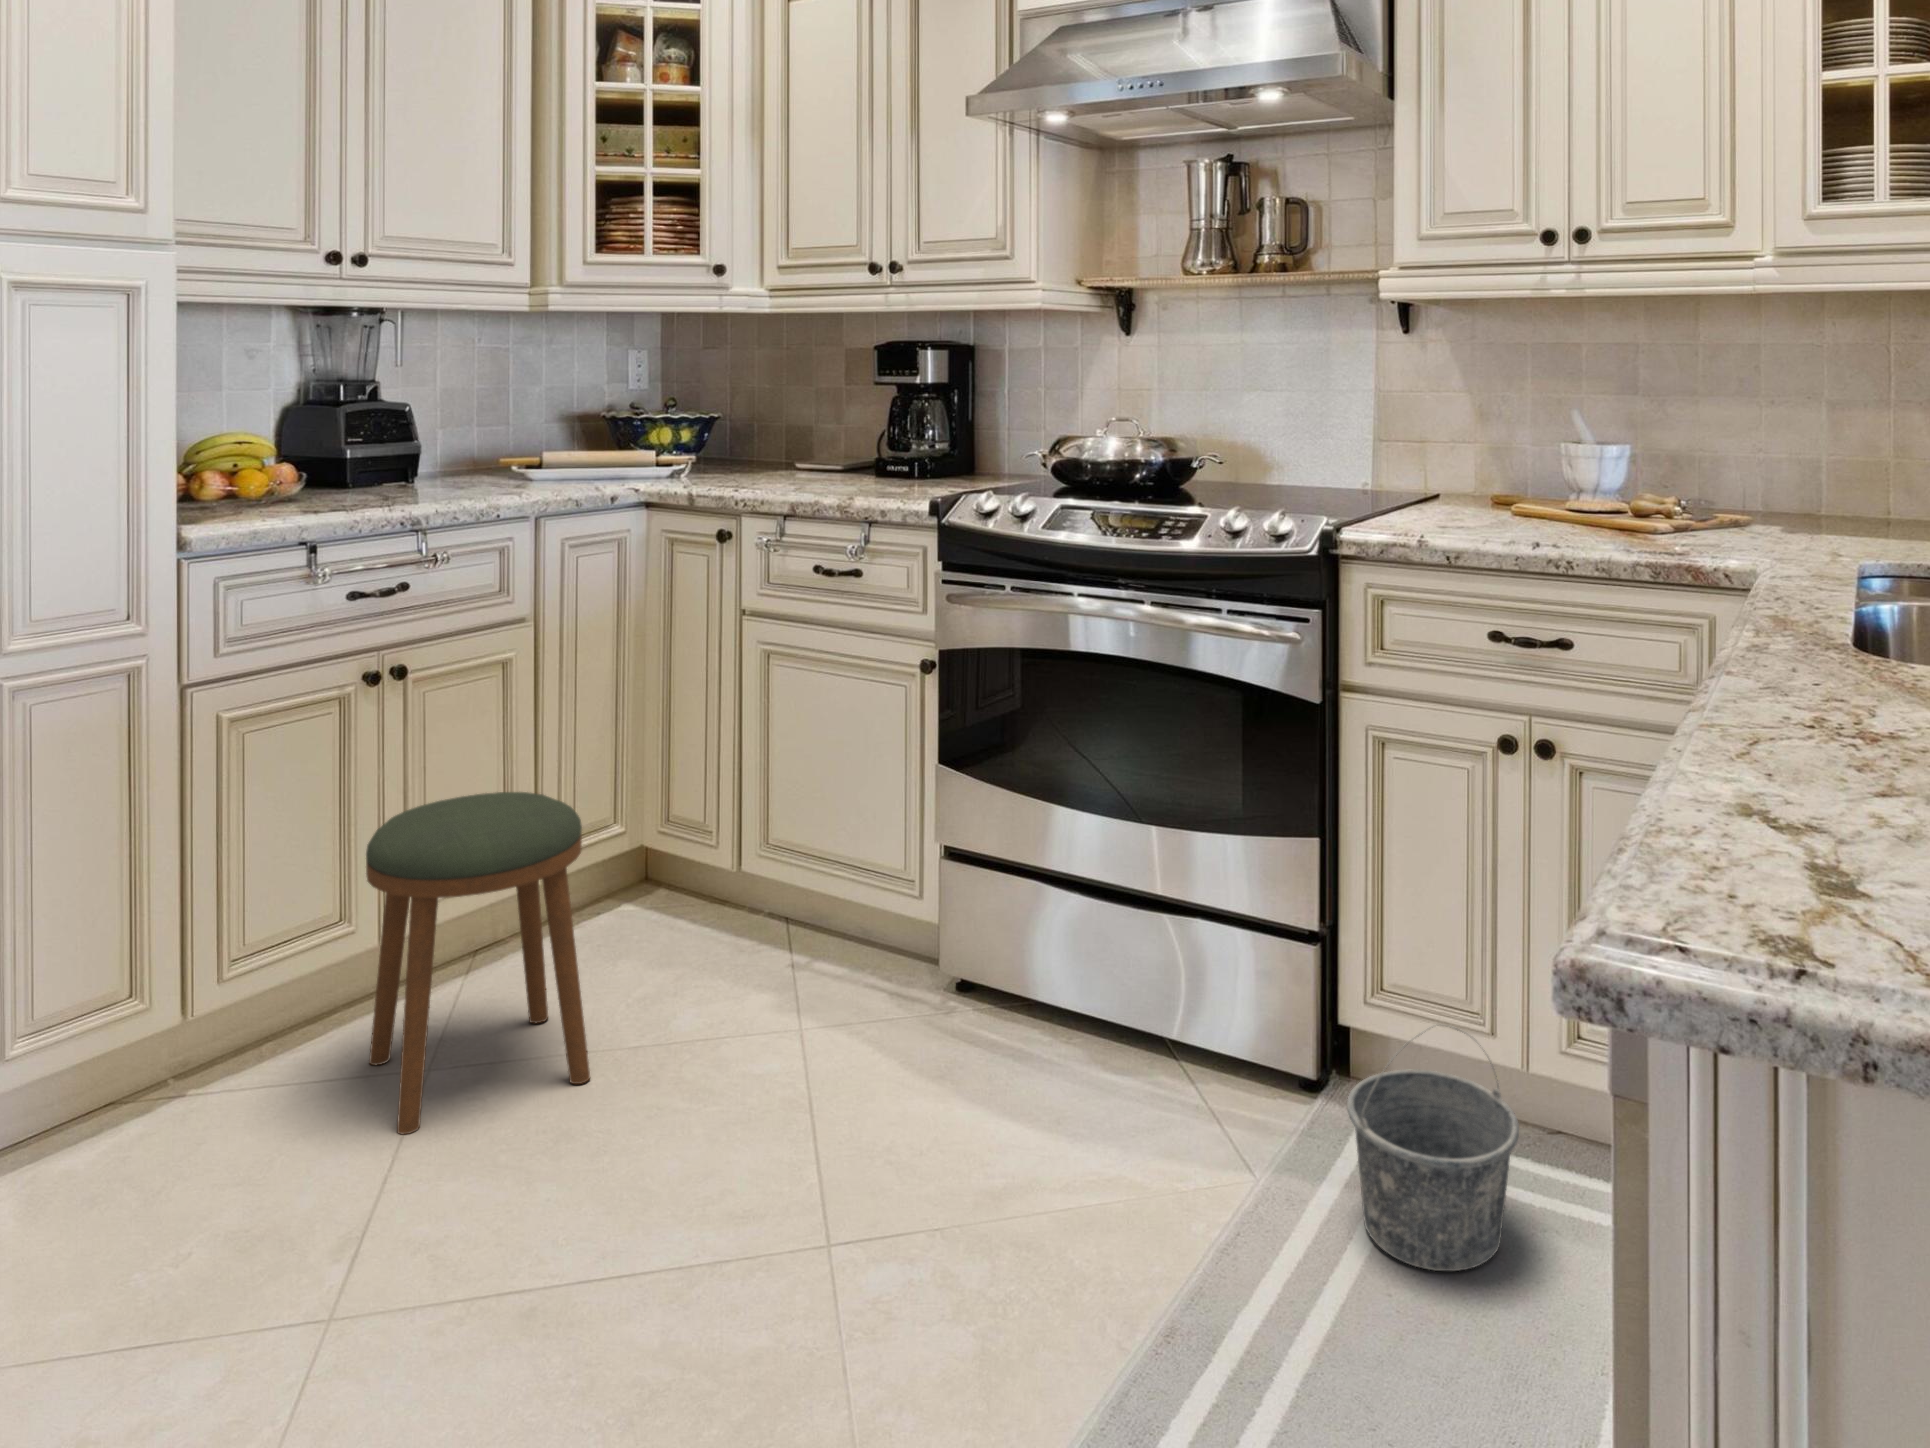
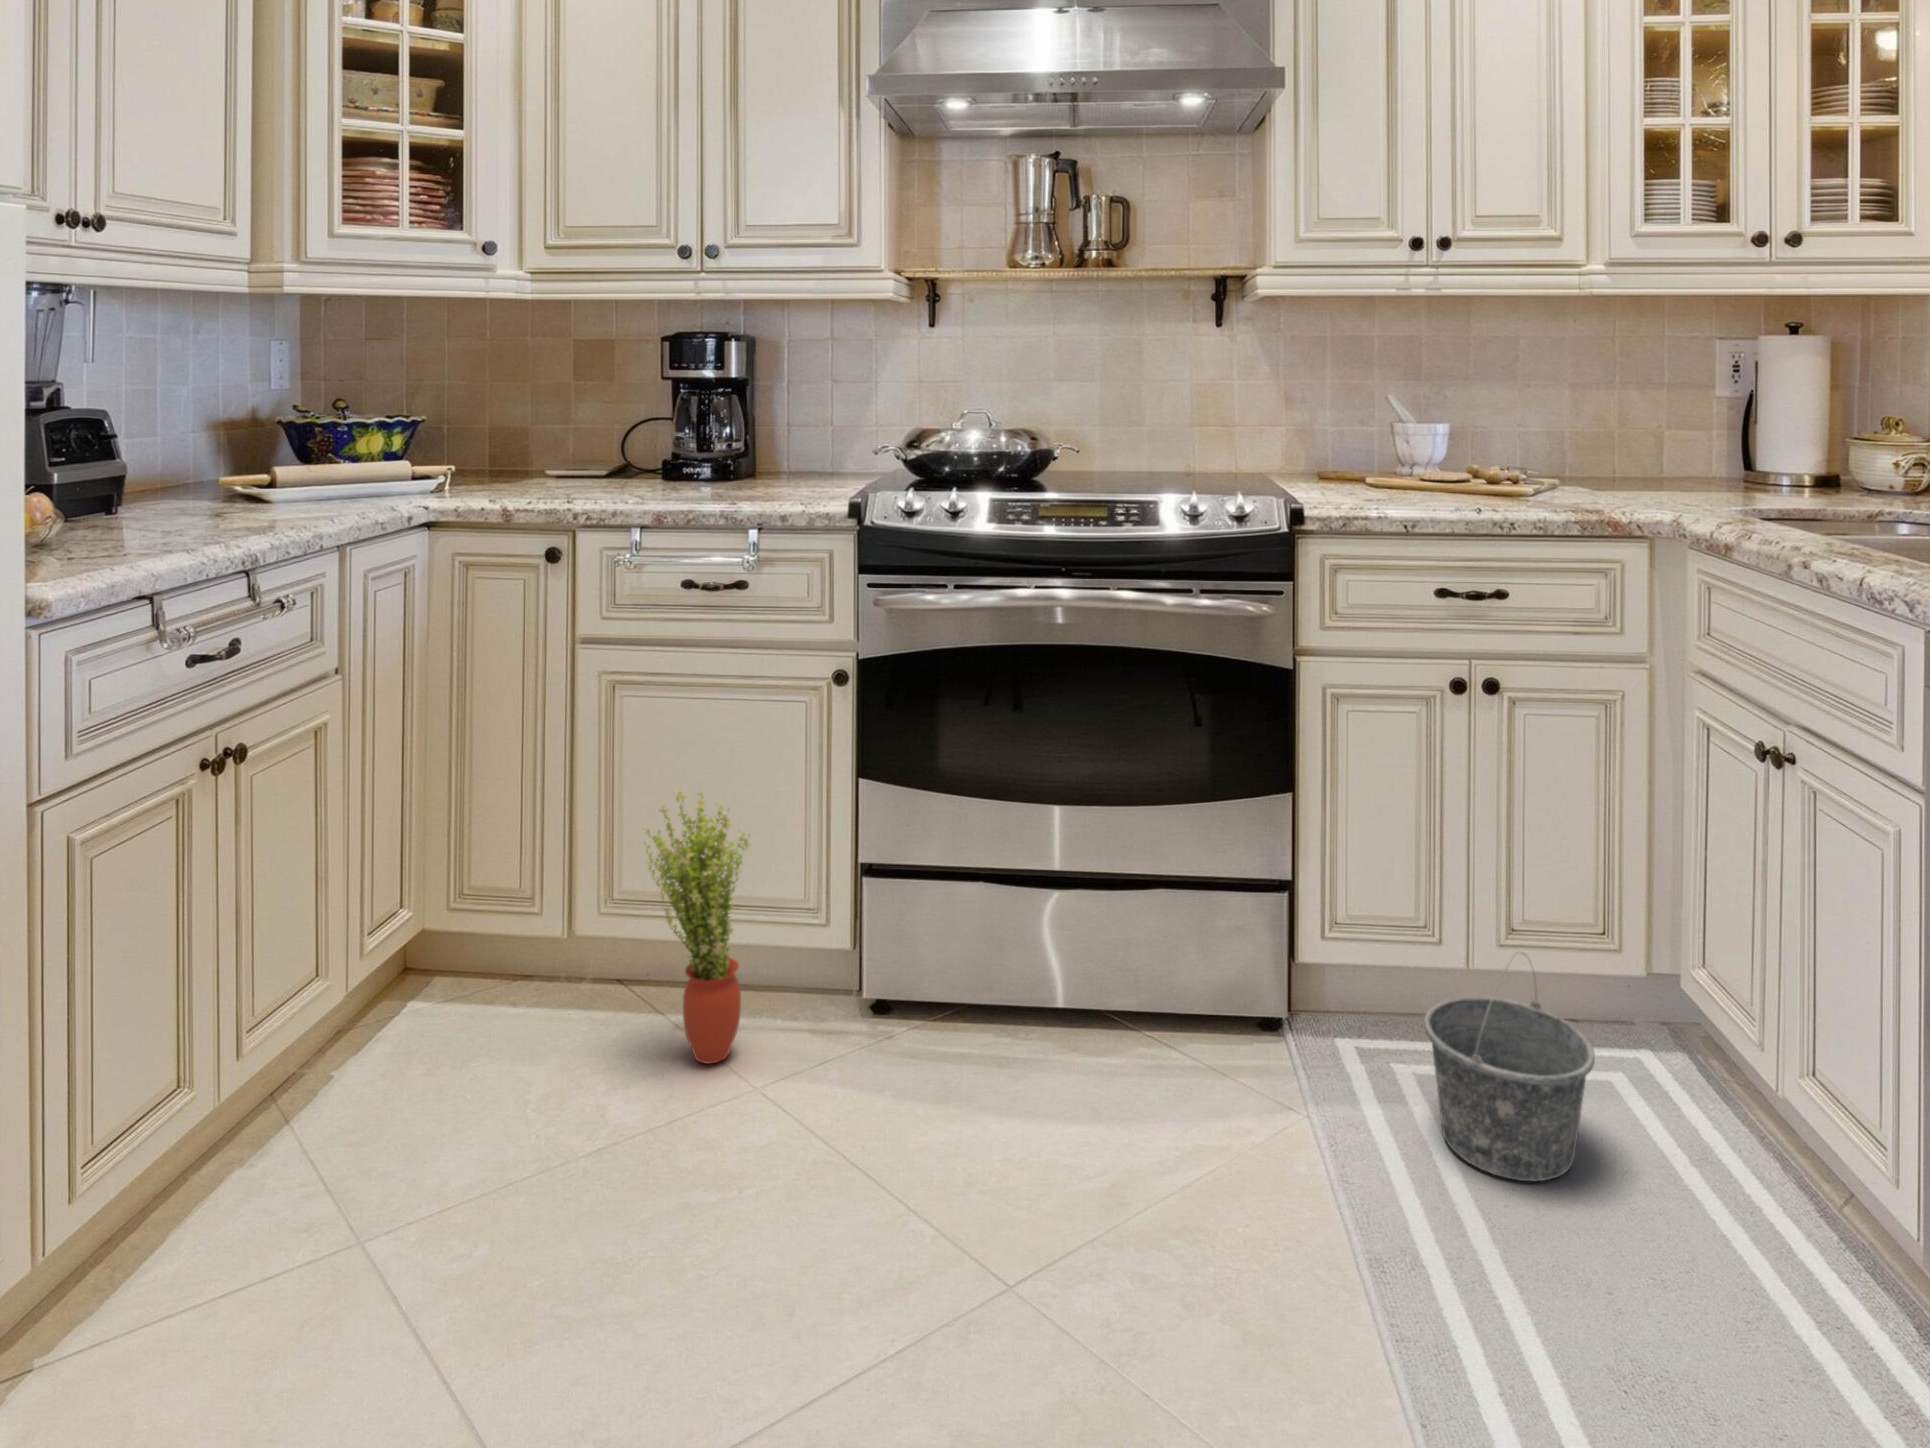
potted plant: none [739,751,825,995] -> present [644,789,751,1064]
stool: present [366,792,590,1134] -> none [228,883,564,1370]

